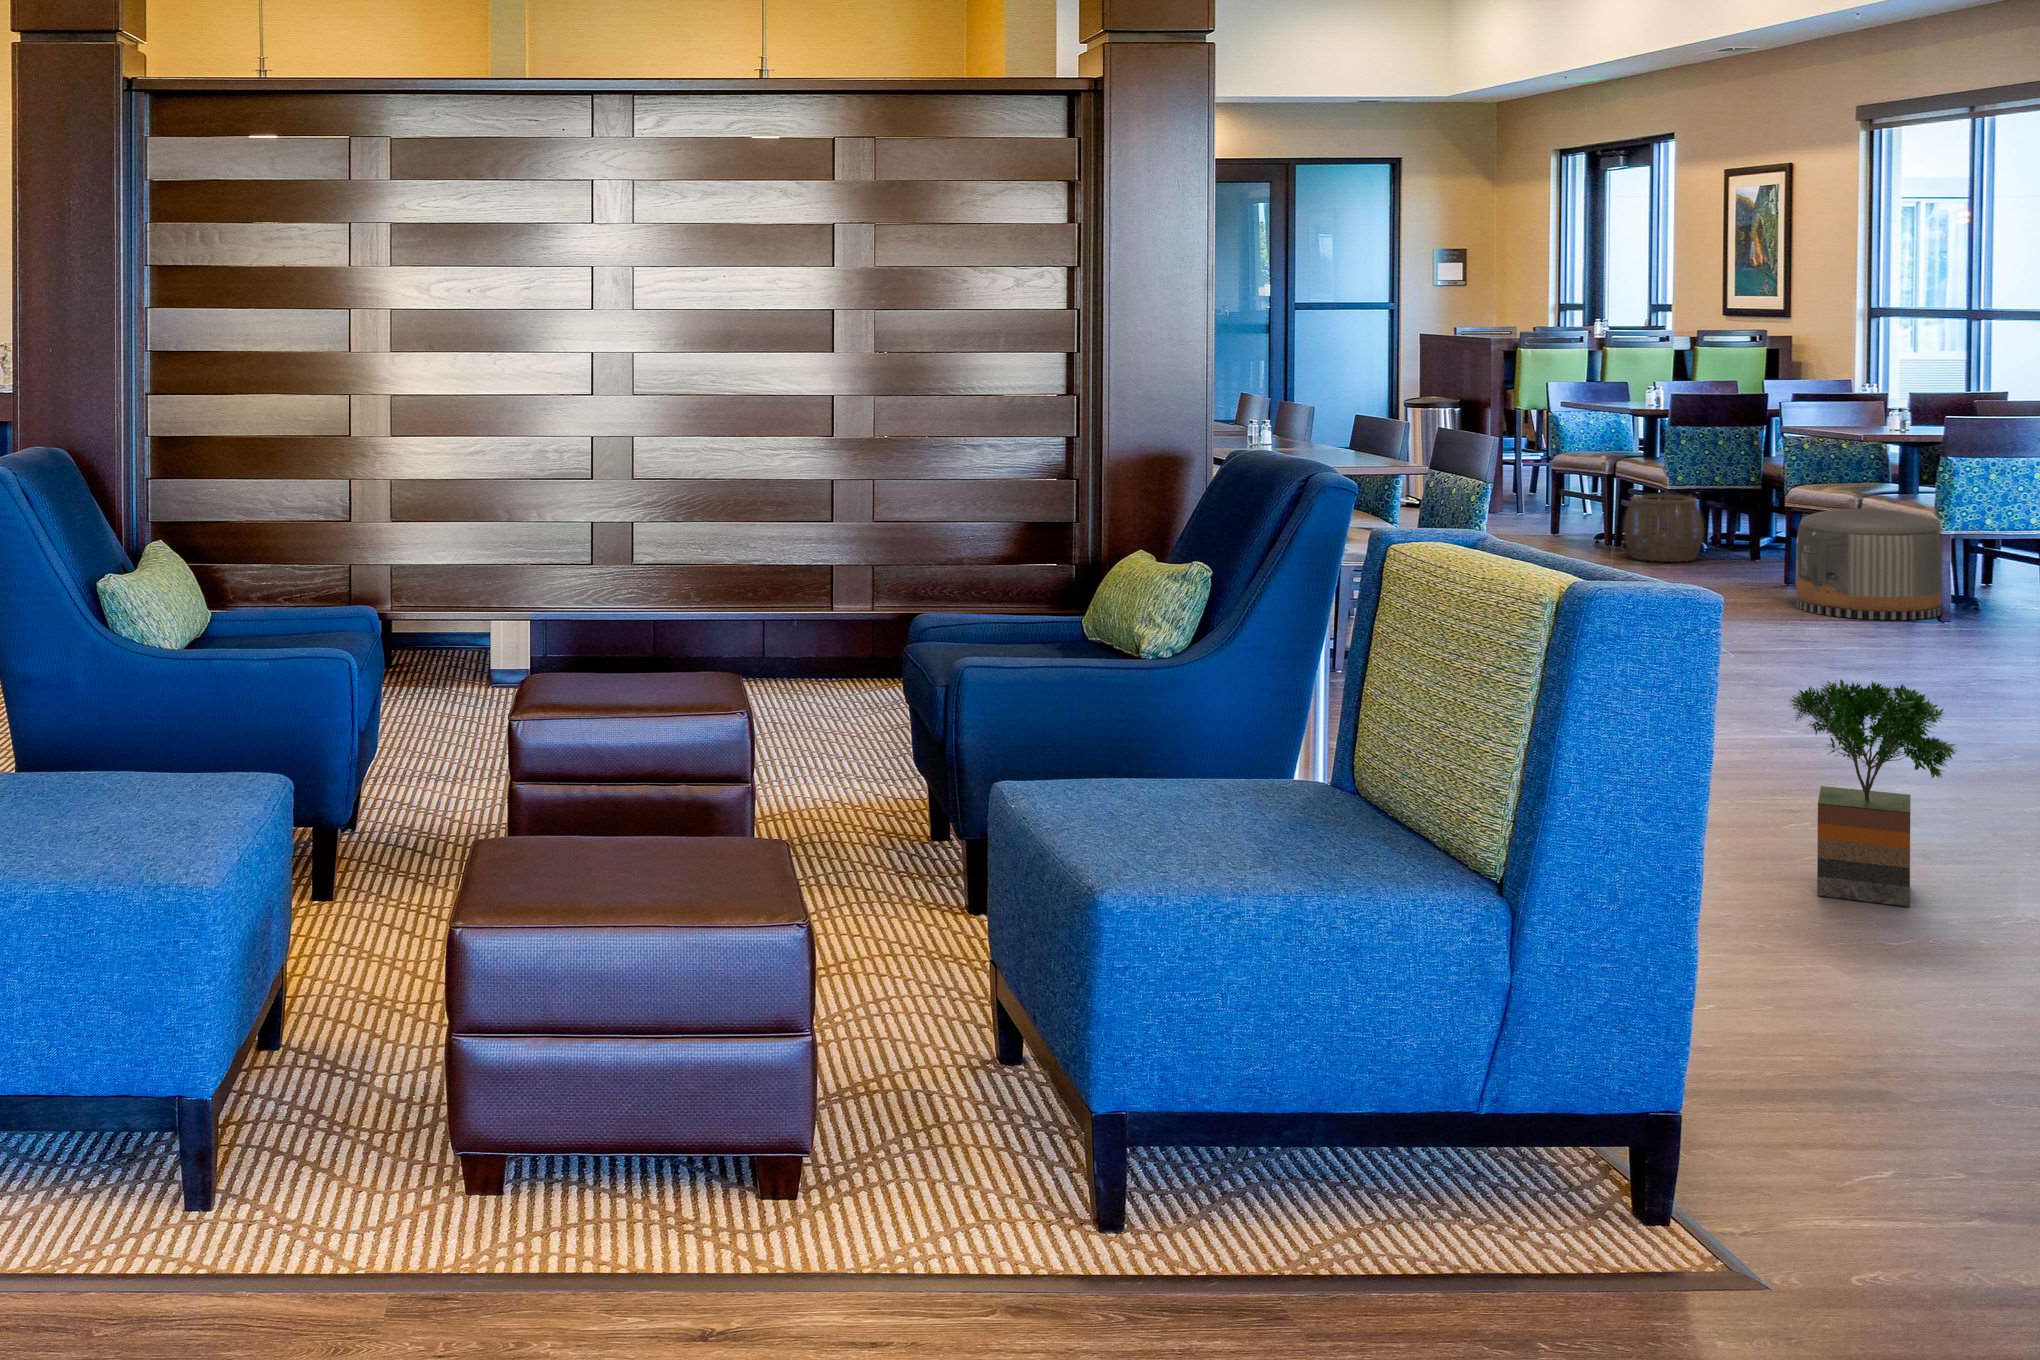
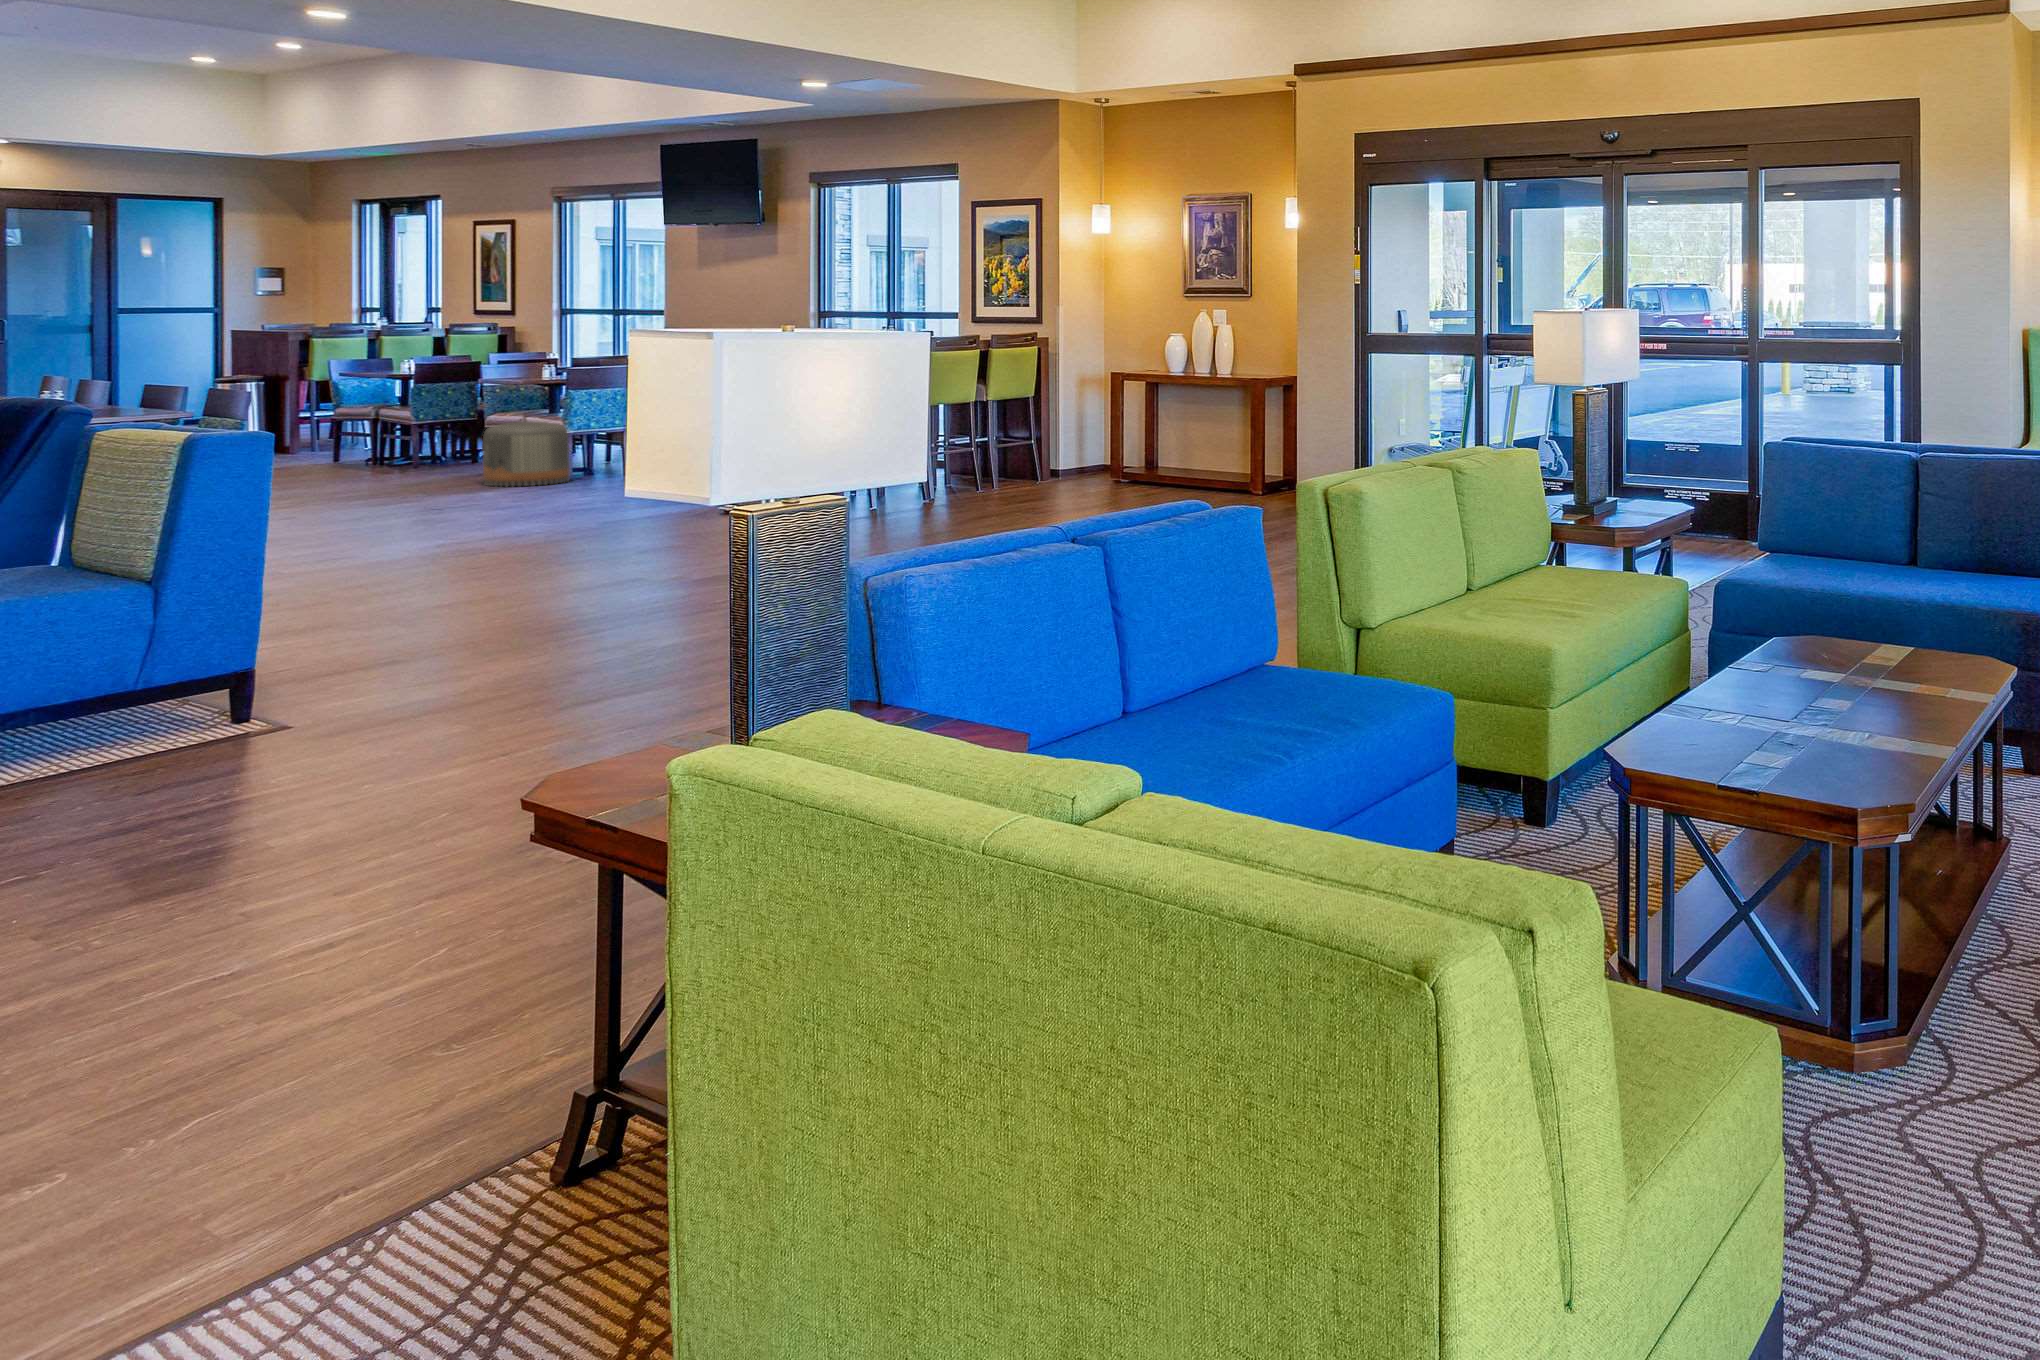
woven basket: present [1623,495,1704,562] -> none [379,427,437,471]
potted tree: present [1790,679,1956,907] -> none [390,471,483,590]

